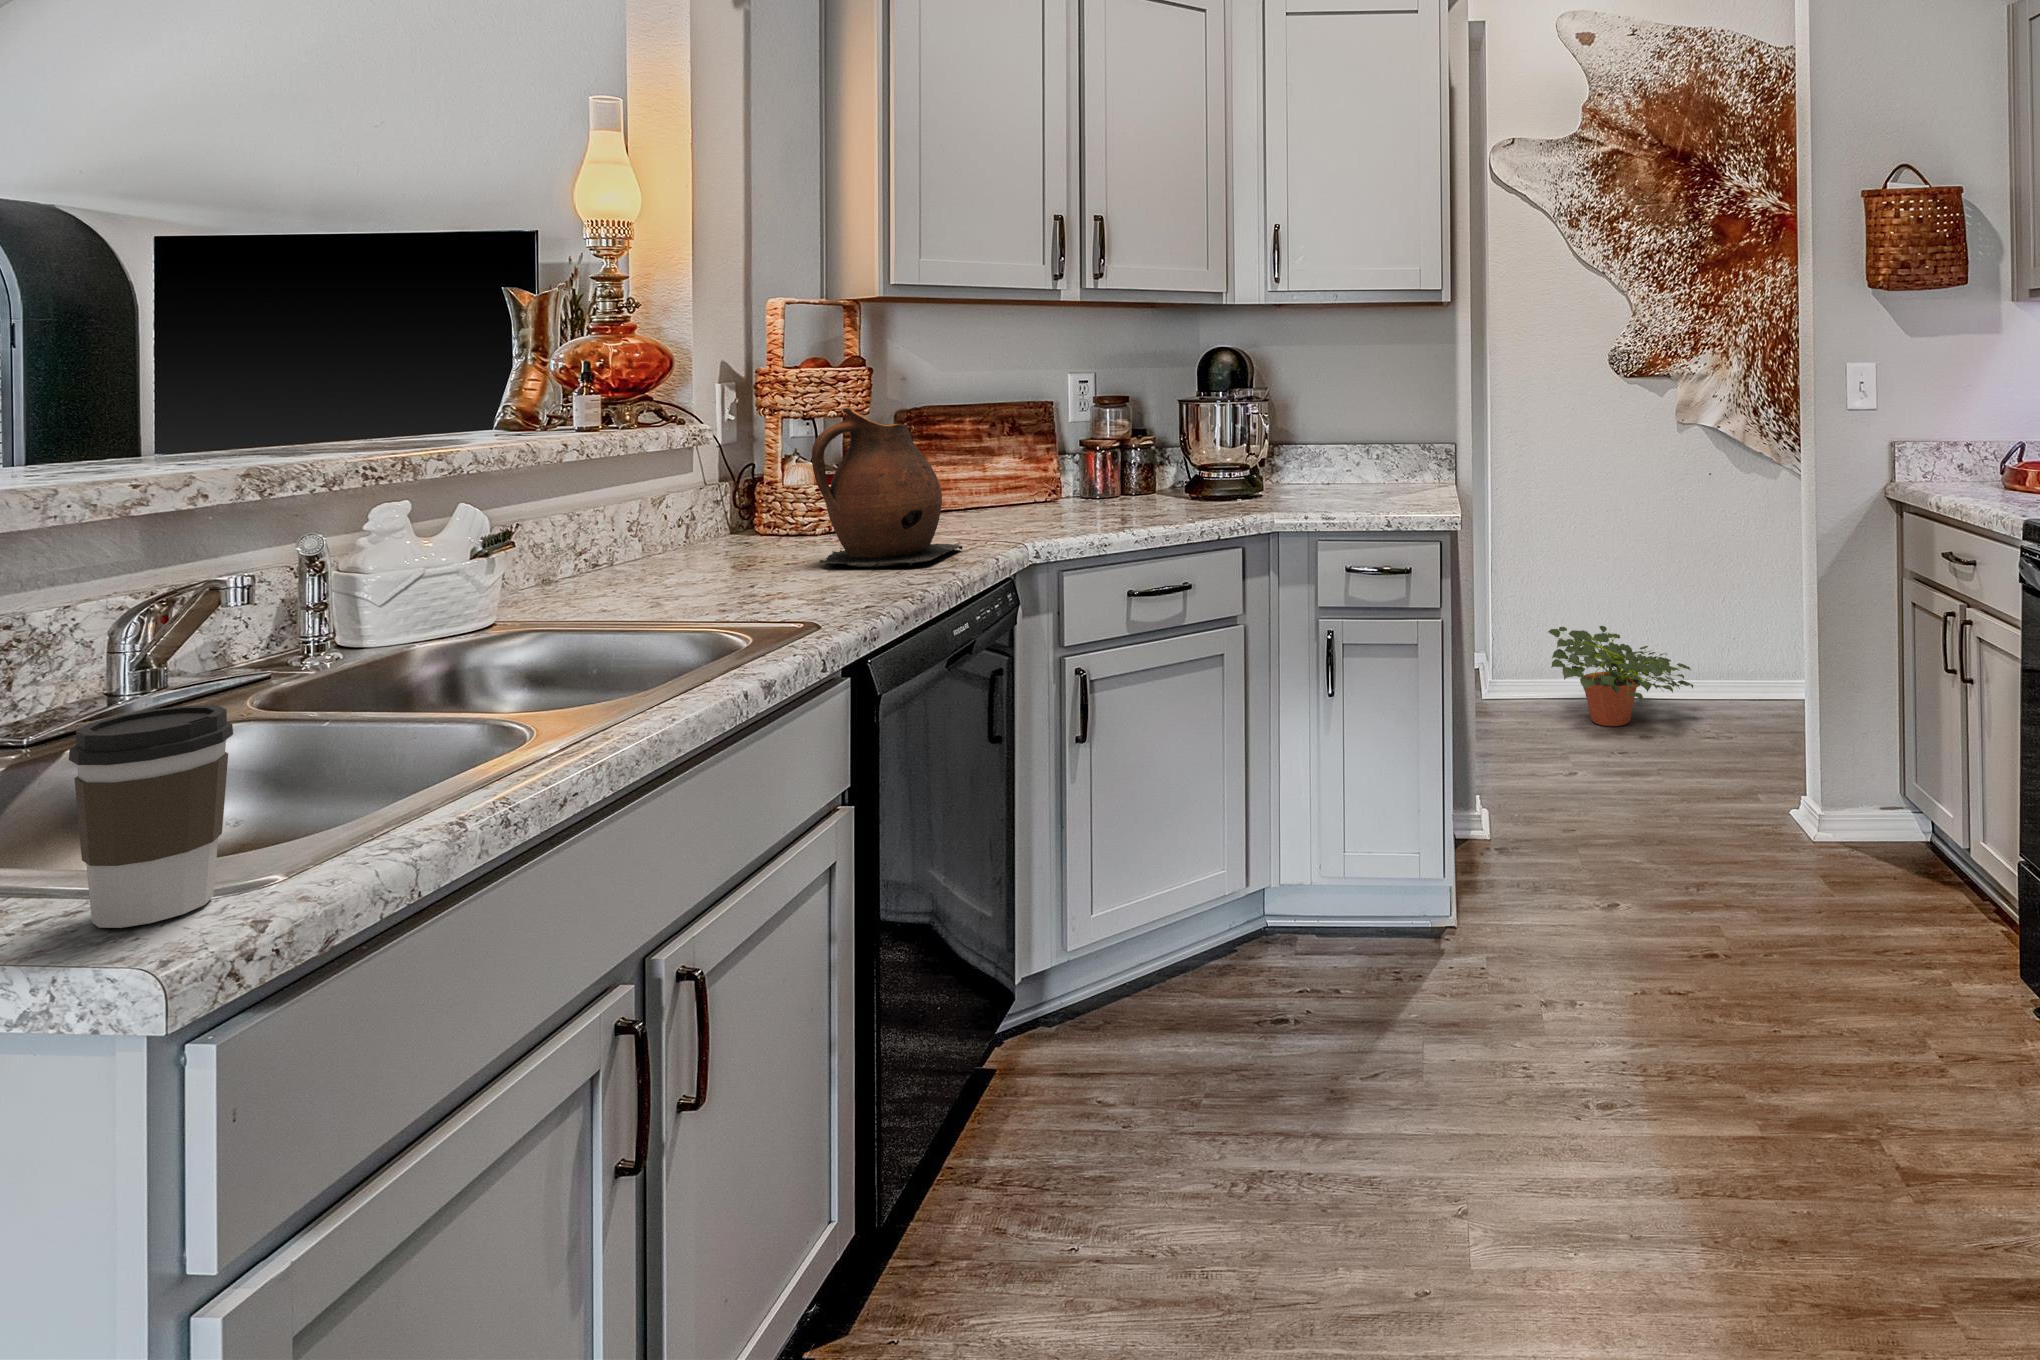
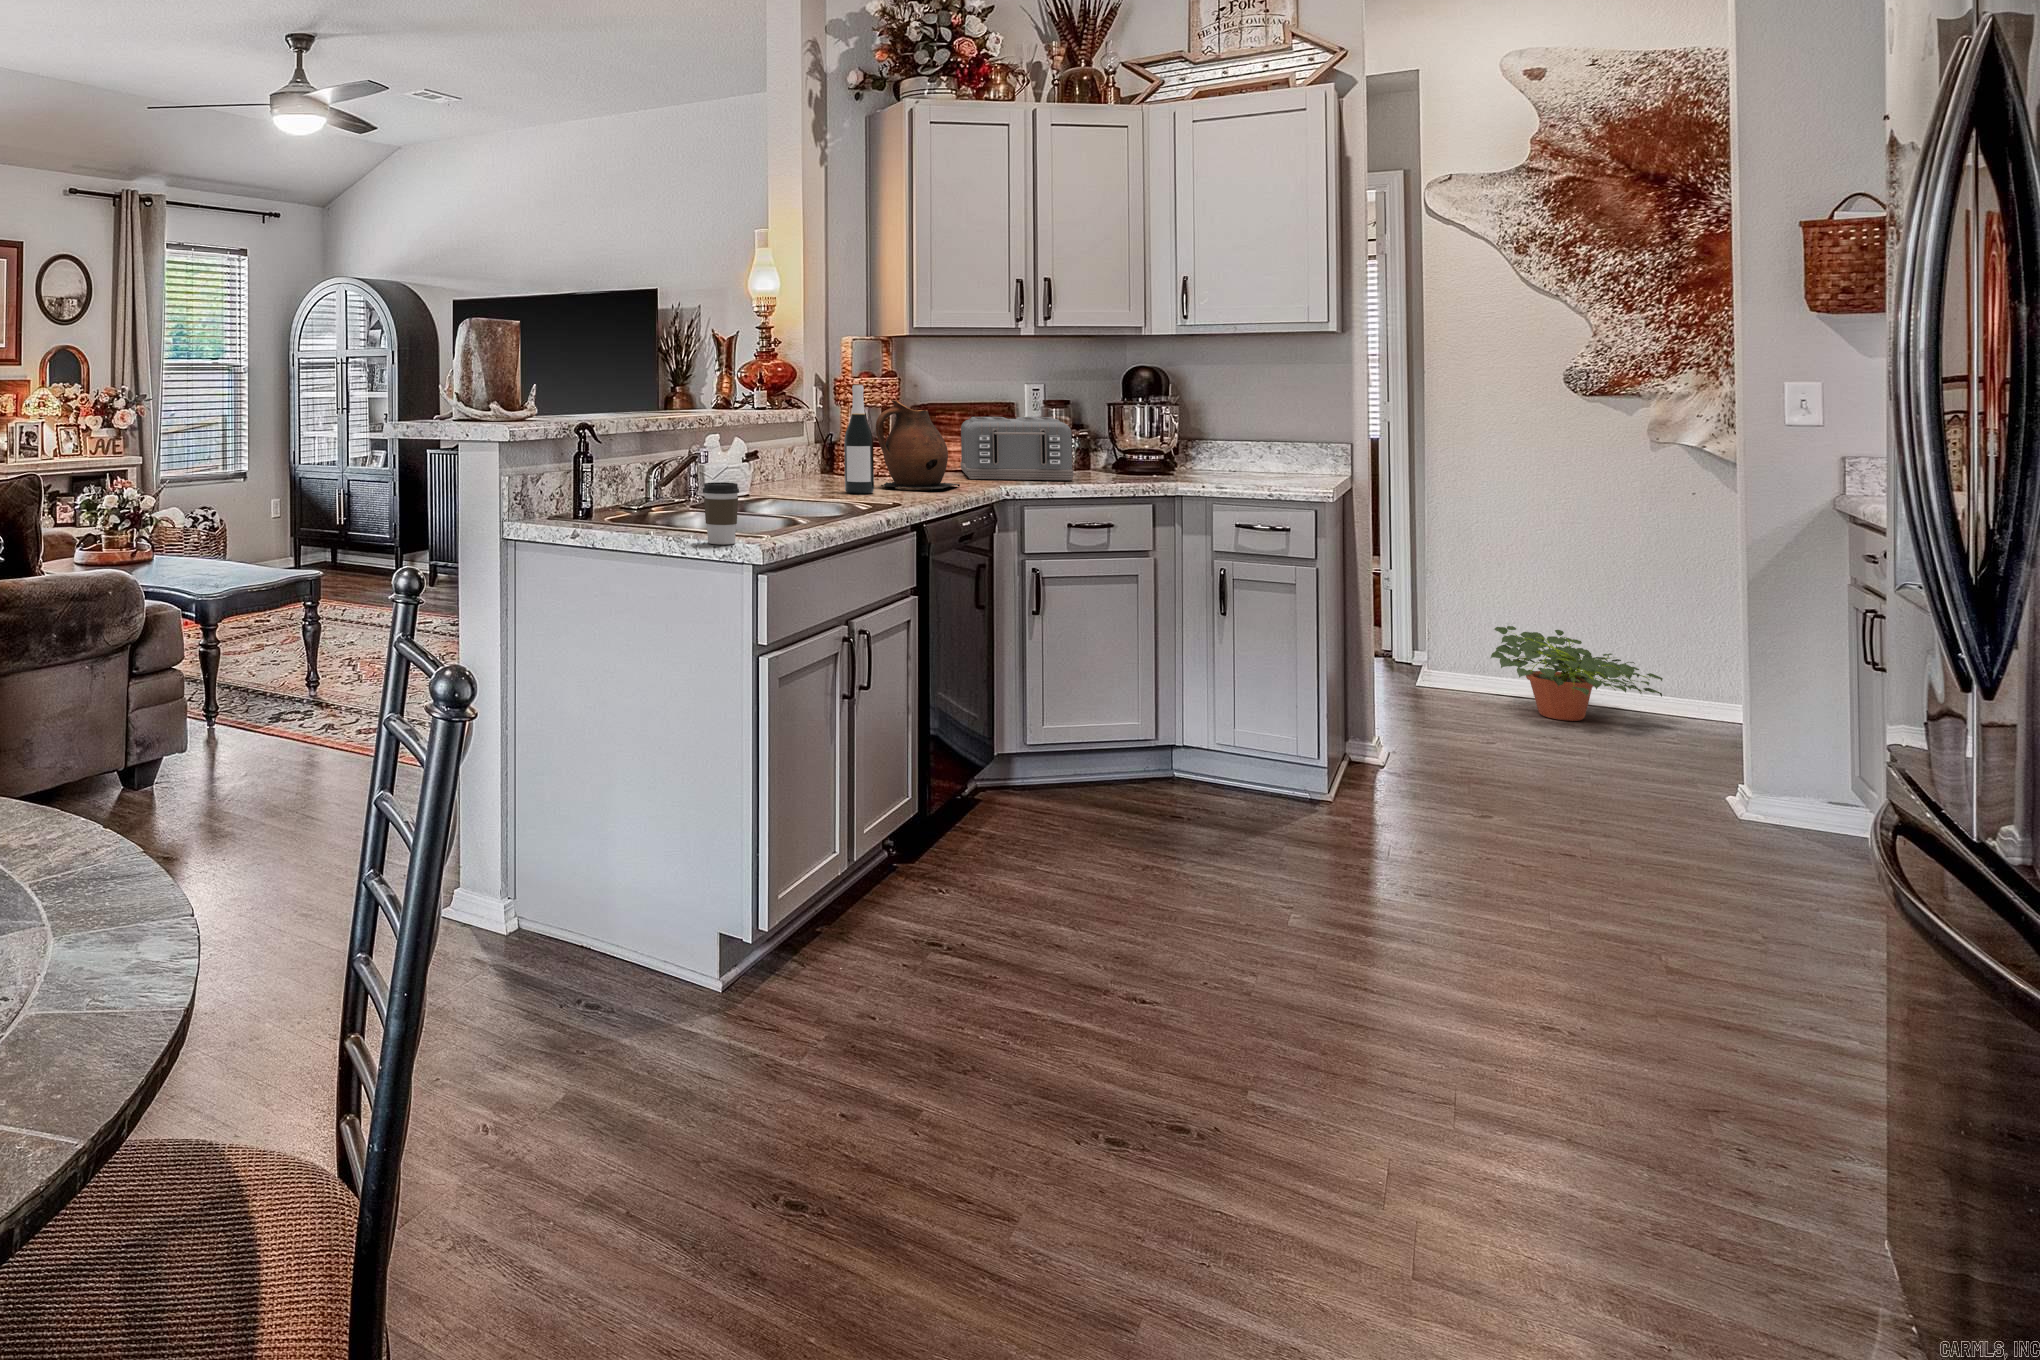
wine bottle: none [742,381,800,588] -> present [844,384,874,494]
toaster: none [969,423,1136,528] -> present [961,417,1074,480]

